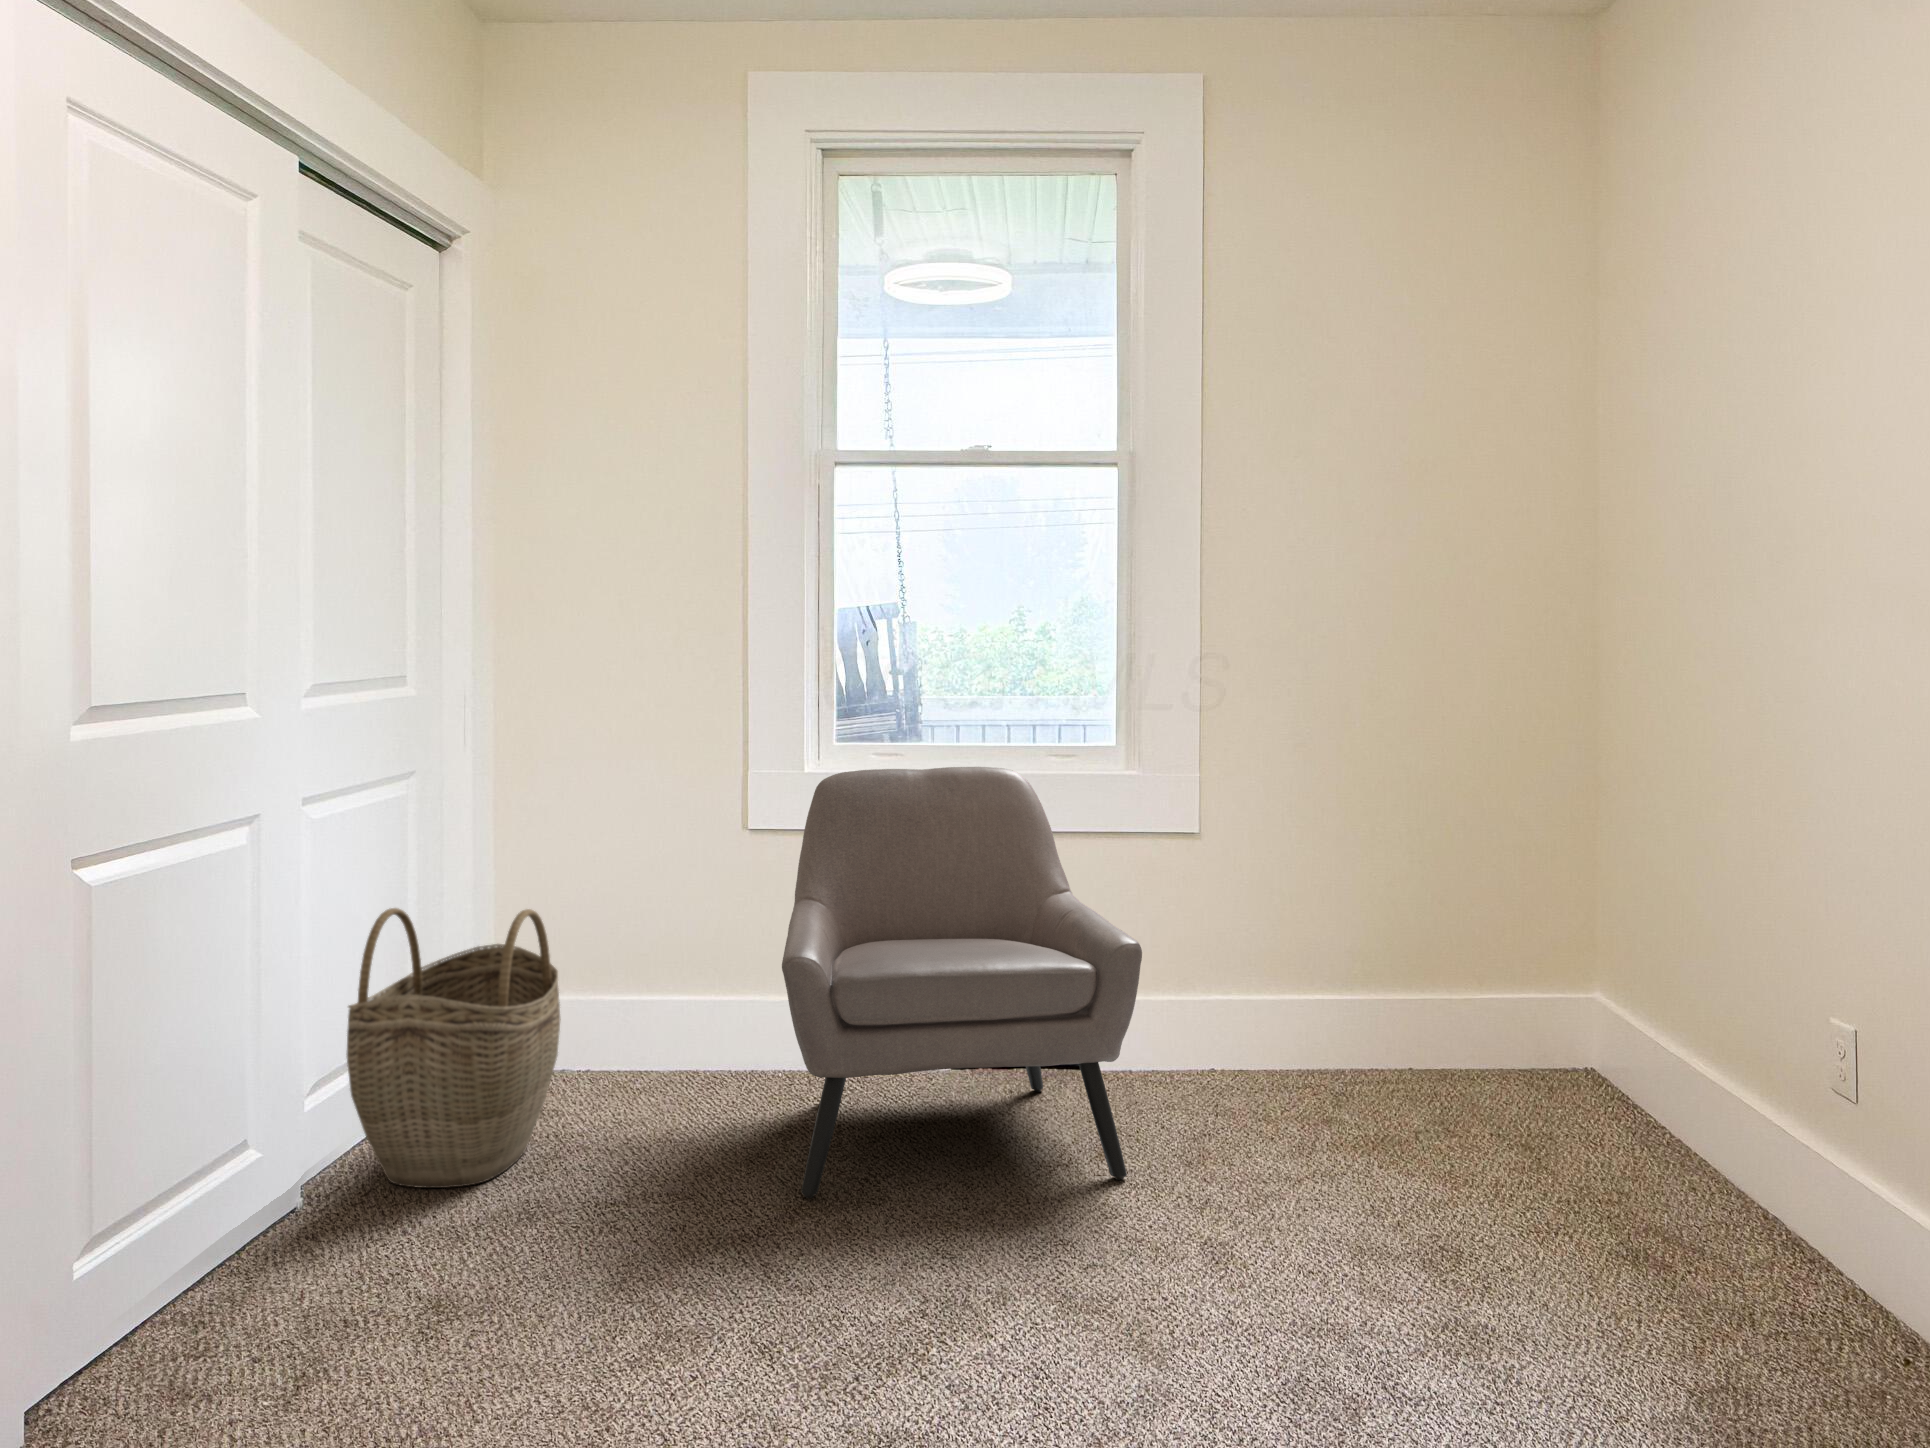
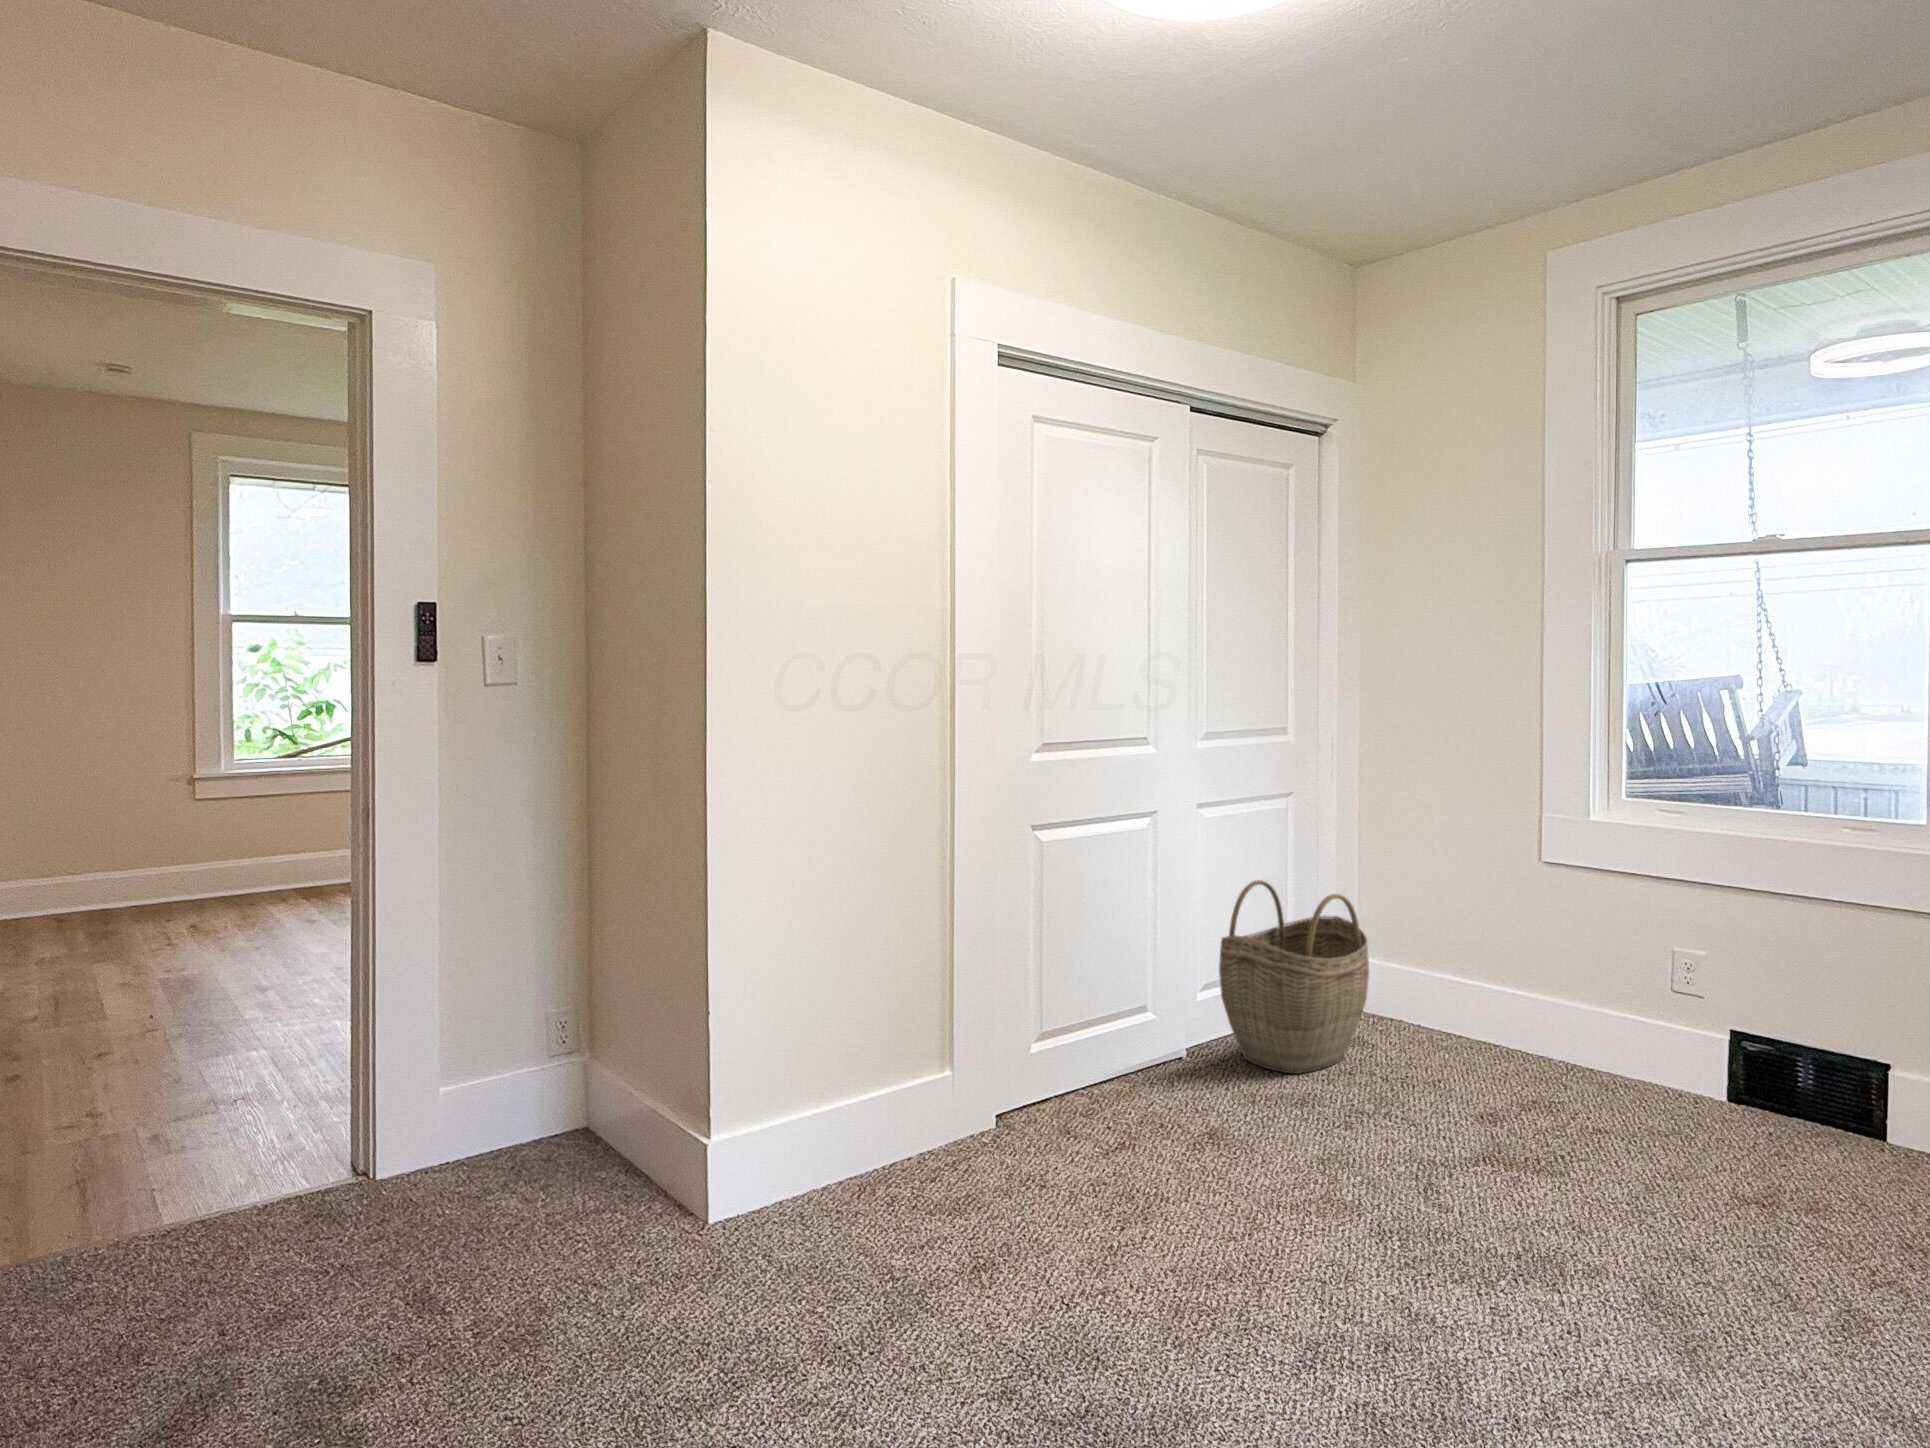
armchair: present [782,767,1142,1198] -> none [1491,821,1854,1233]

